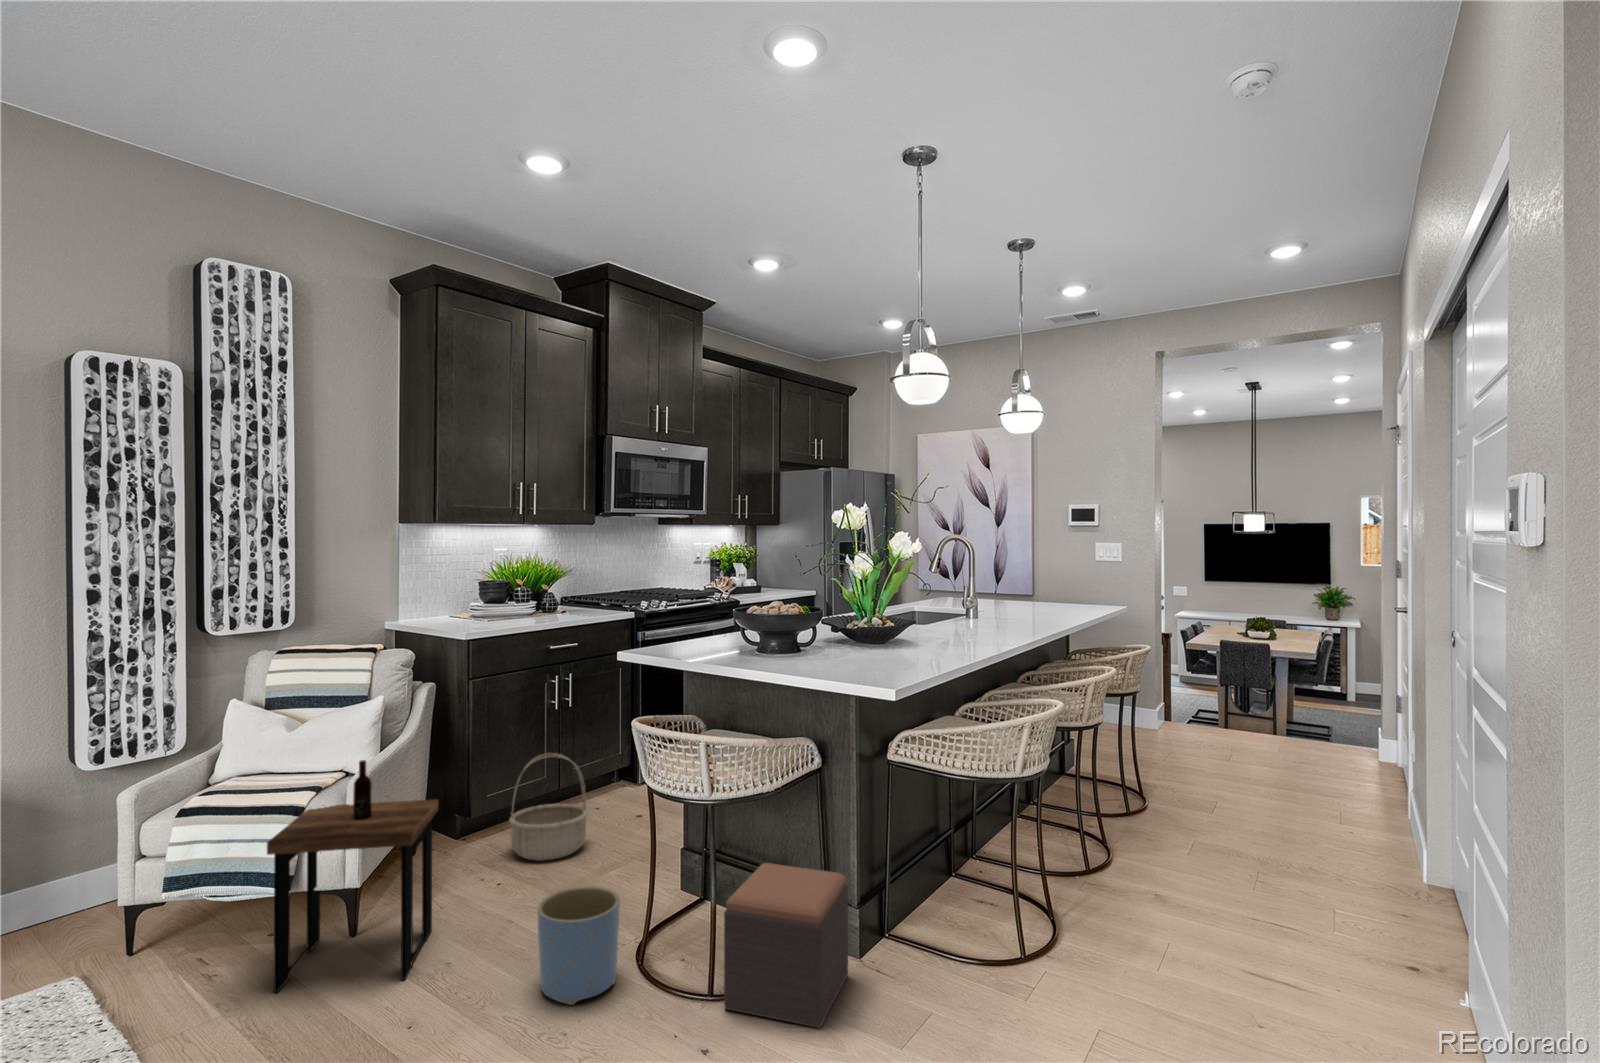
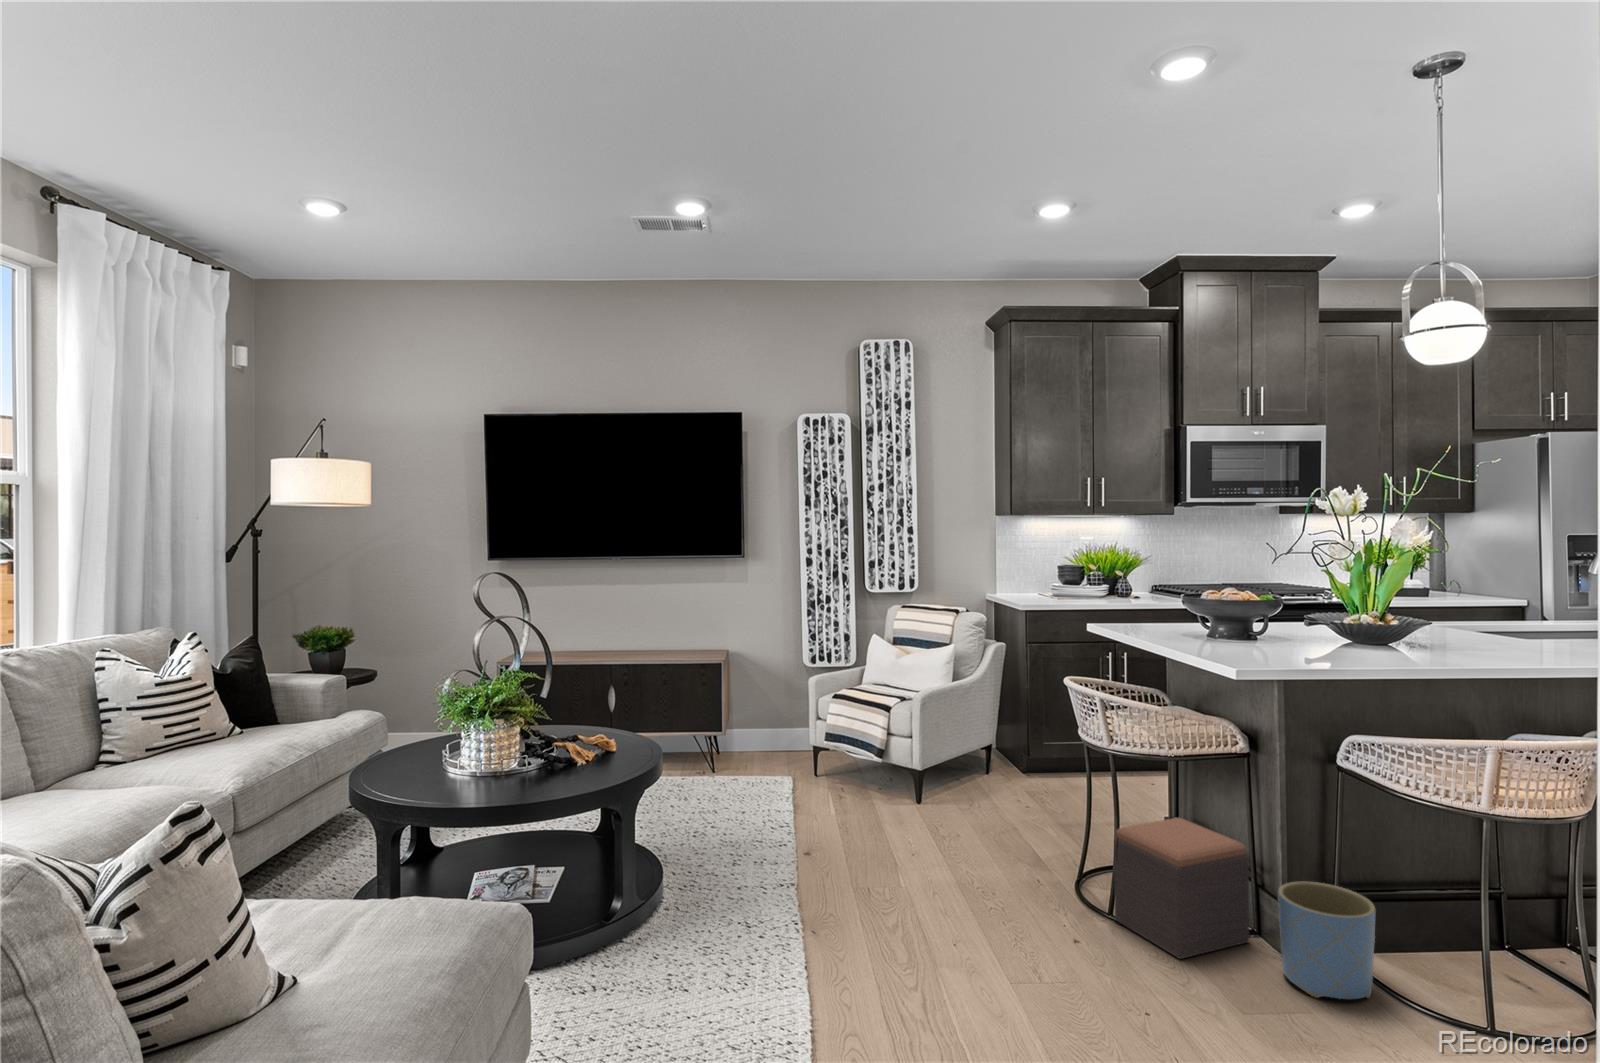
basket: present [509,753,588,861] -> none [1049,708,1116,798]
side table: present [267,760,438,992] -> none [856,679,967,832]
planter: present [537,886,620,1005] -> present [1278,881,1375,999]

